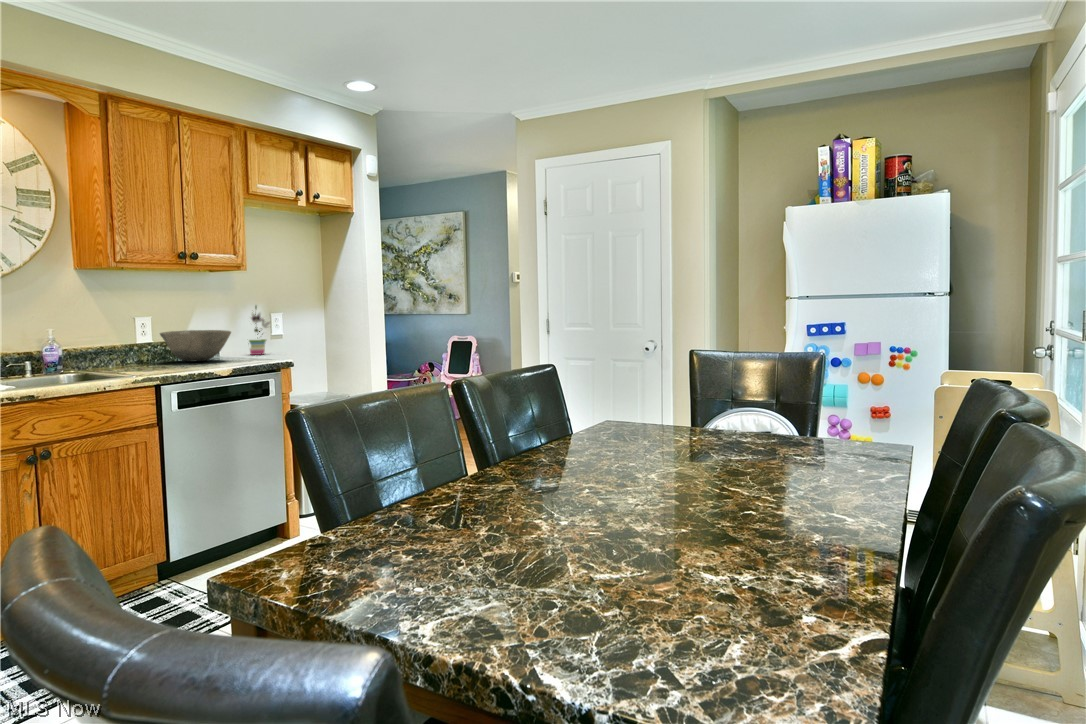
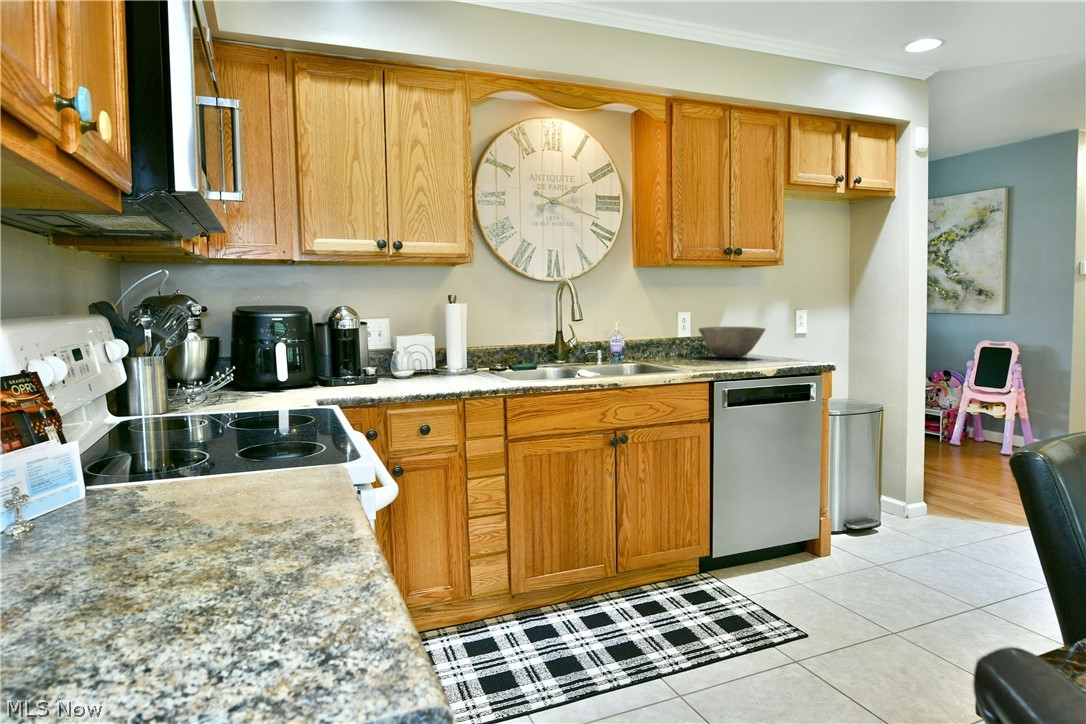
potted plant: present [249,306,270,355] -> none [770,297,796,354]

